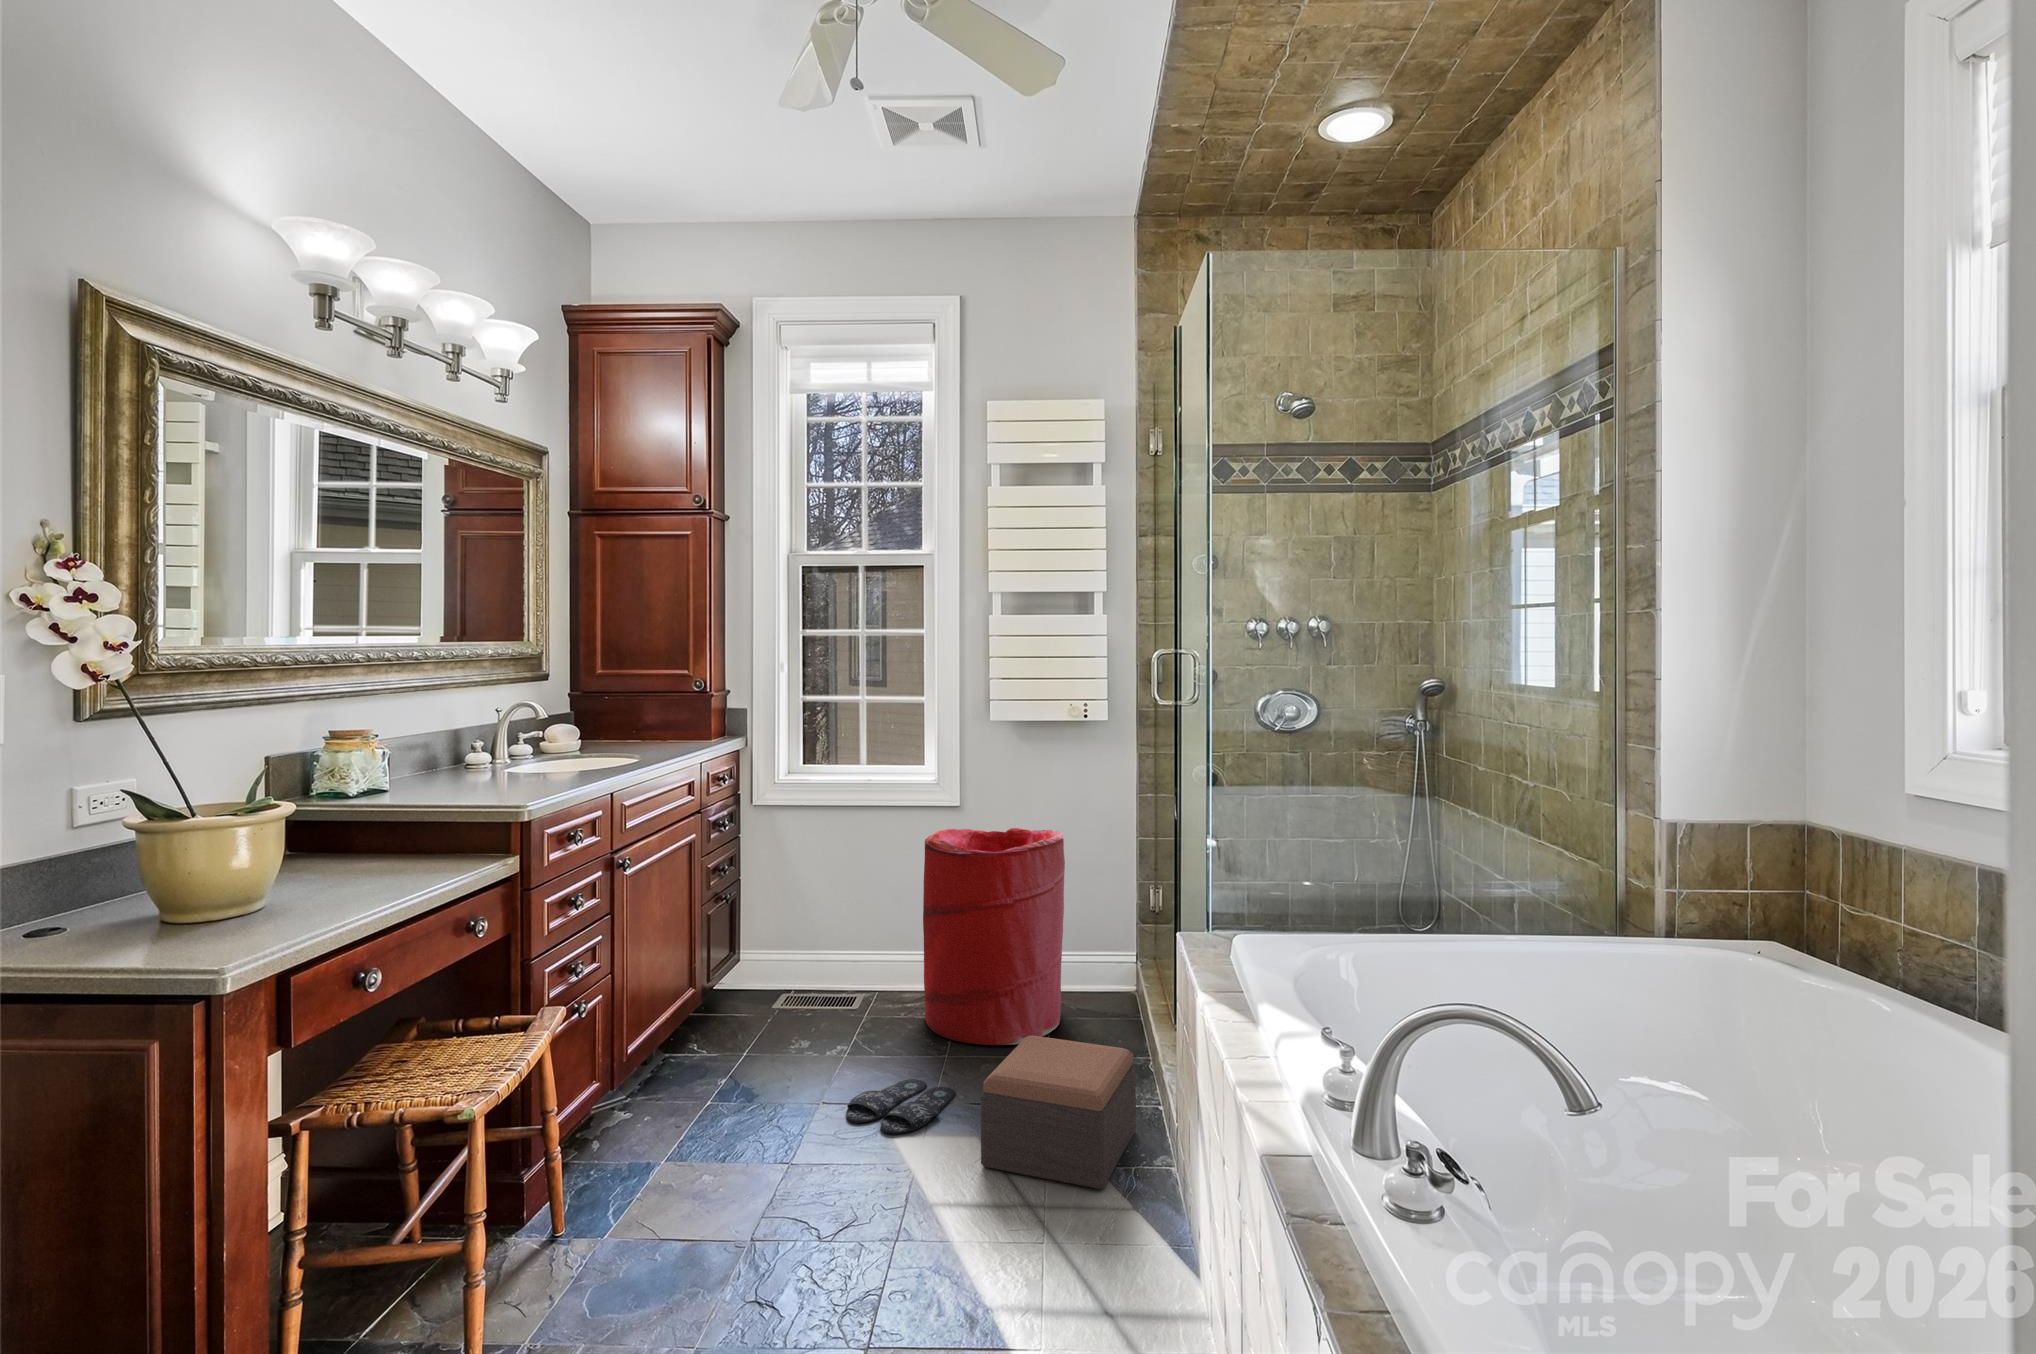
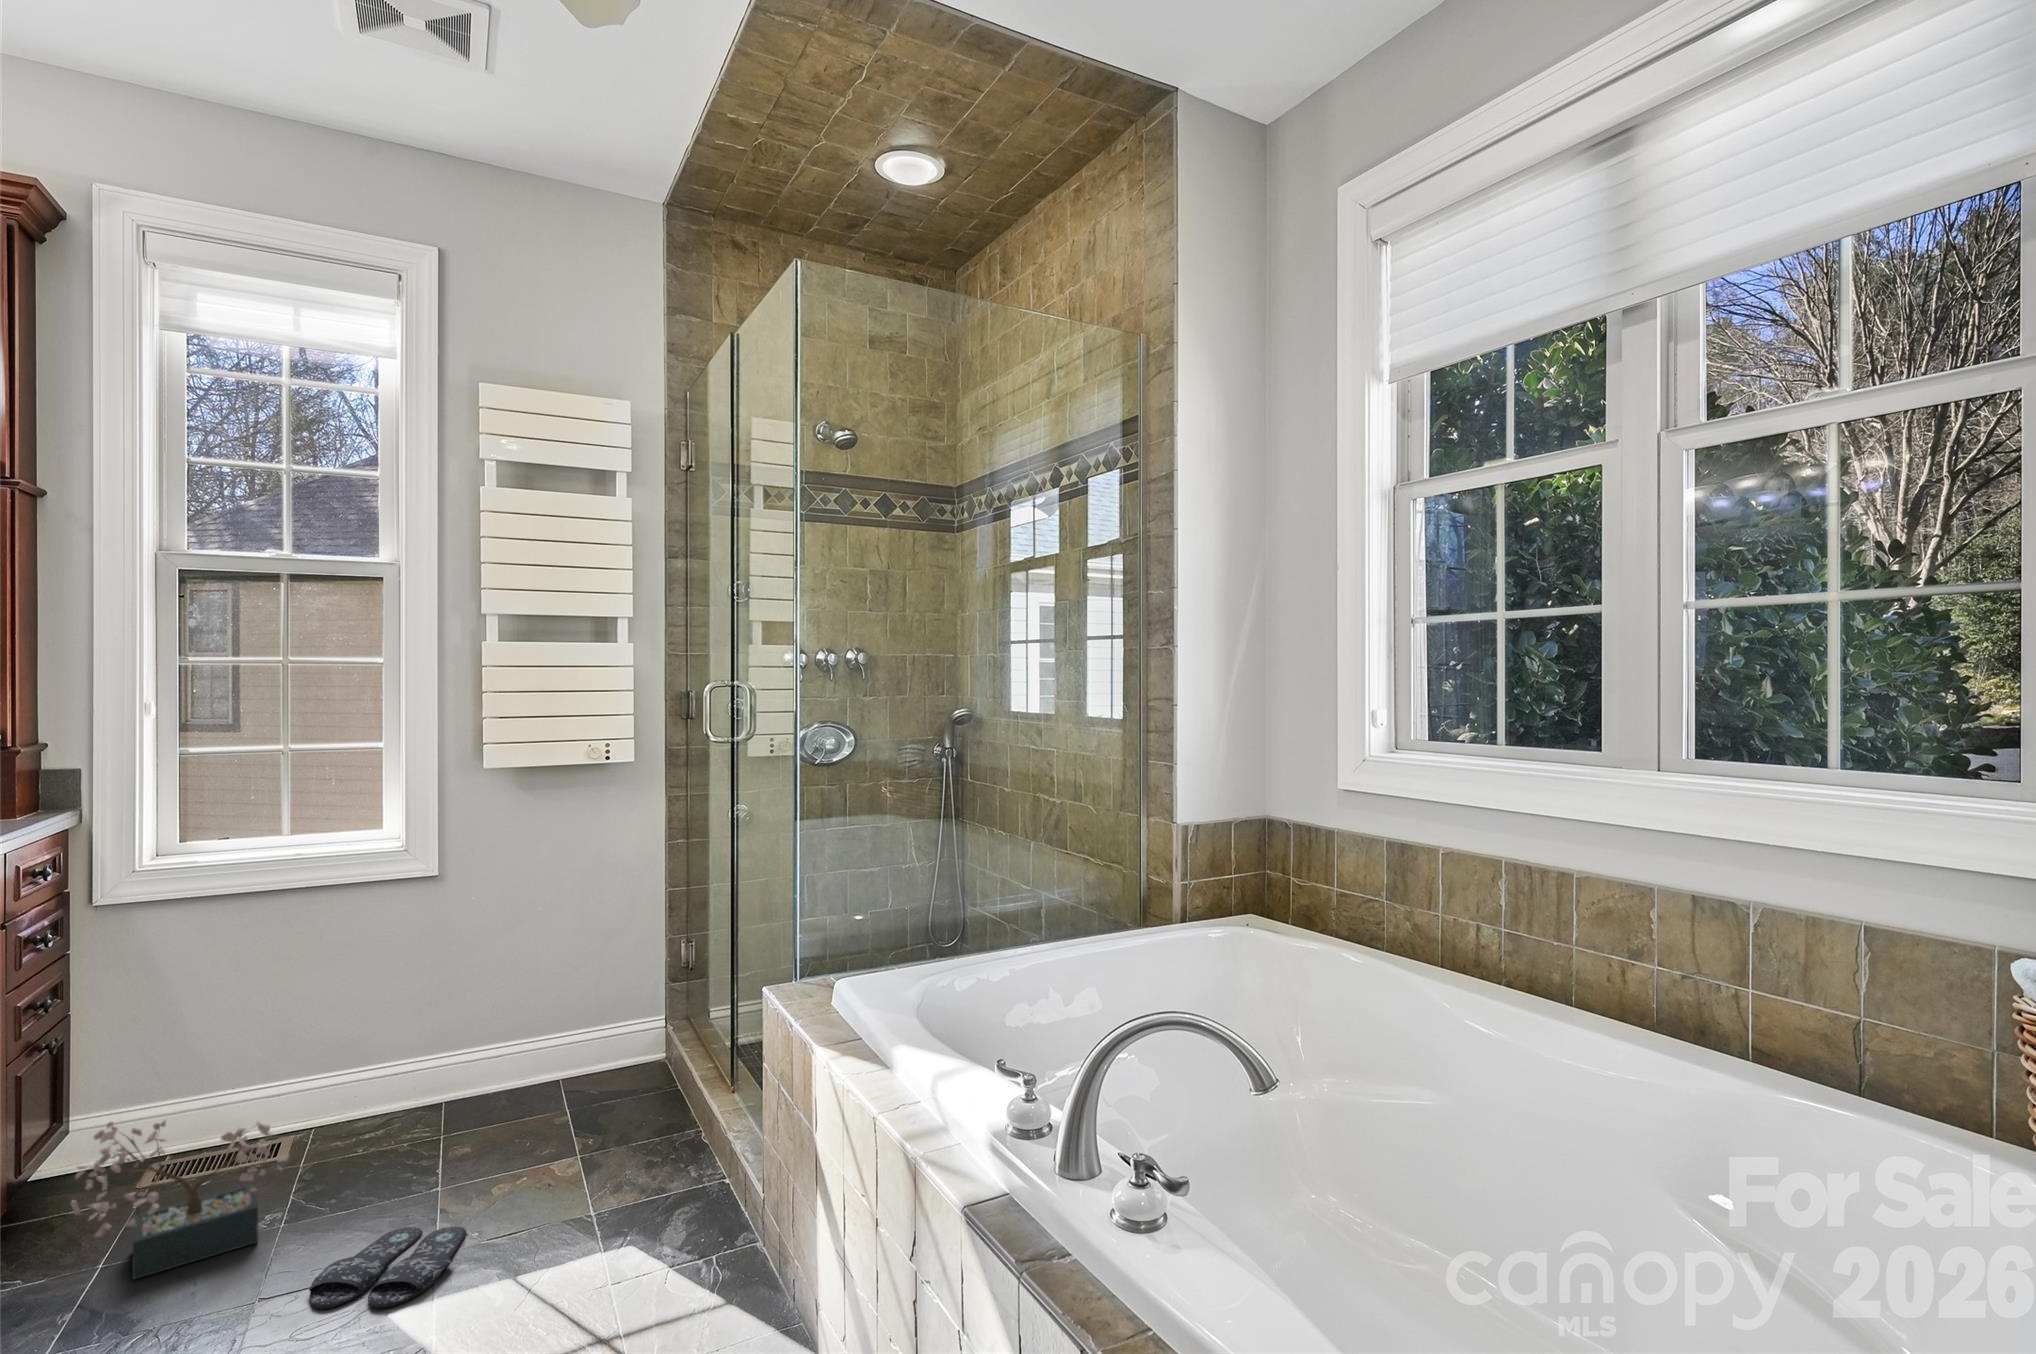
laundry hamper: present [923,828,1065,1045] -> none [391,890,583,1165]
decorative plant: none [724,957,849,1070] -> present [71,1121,289,1279]
footstool: present [981,1035,1136,1189] -> none [528,1126,706,1311]

